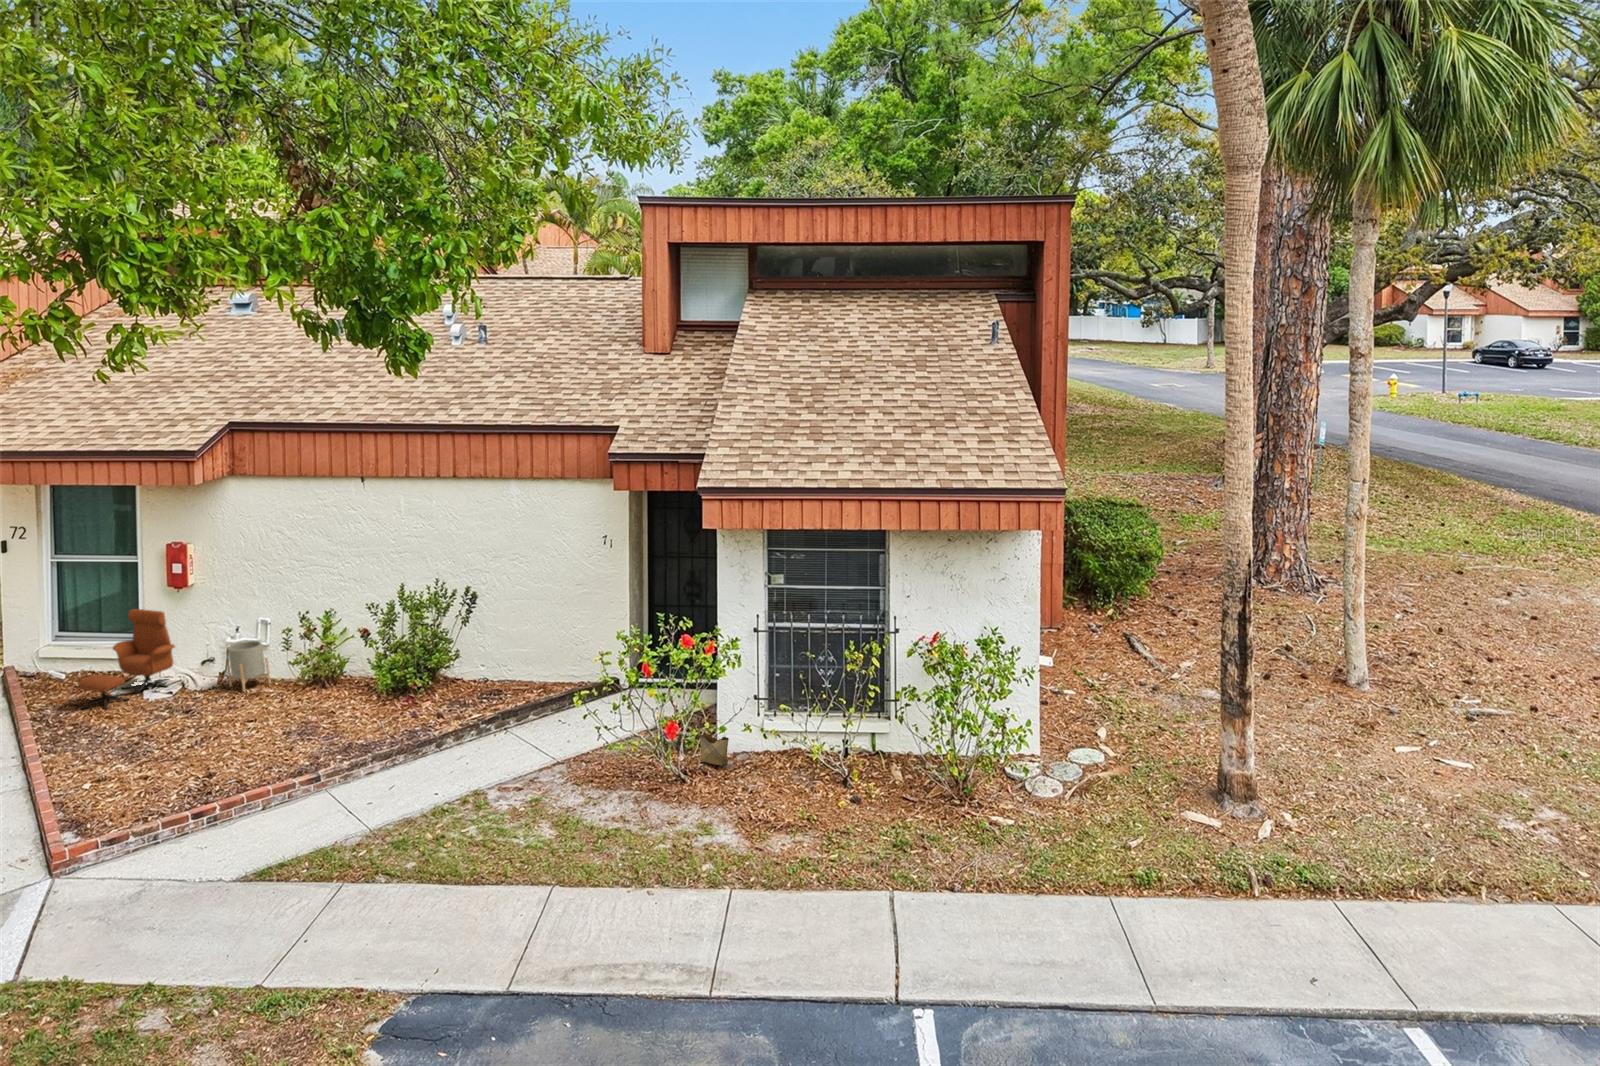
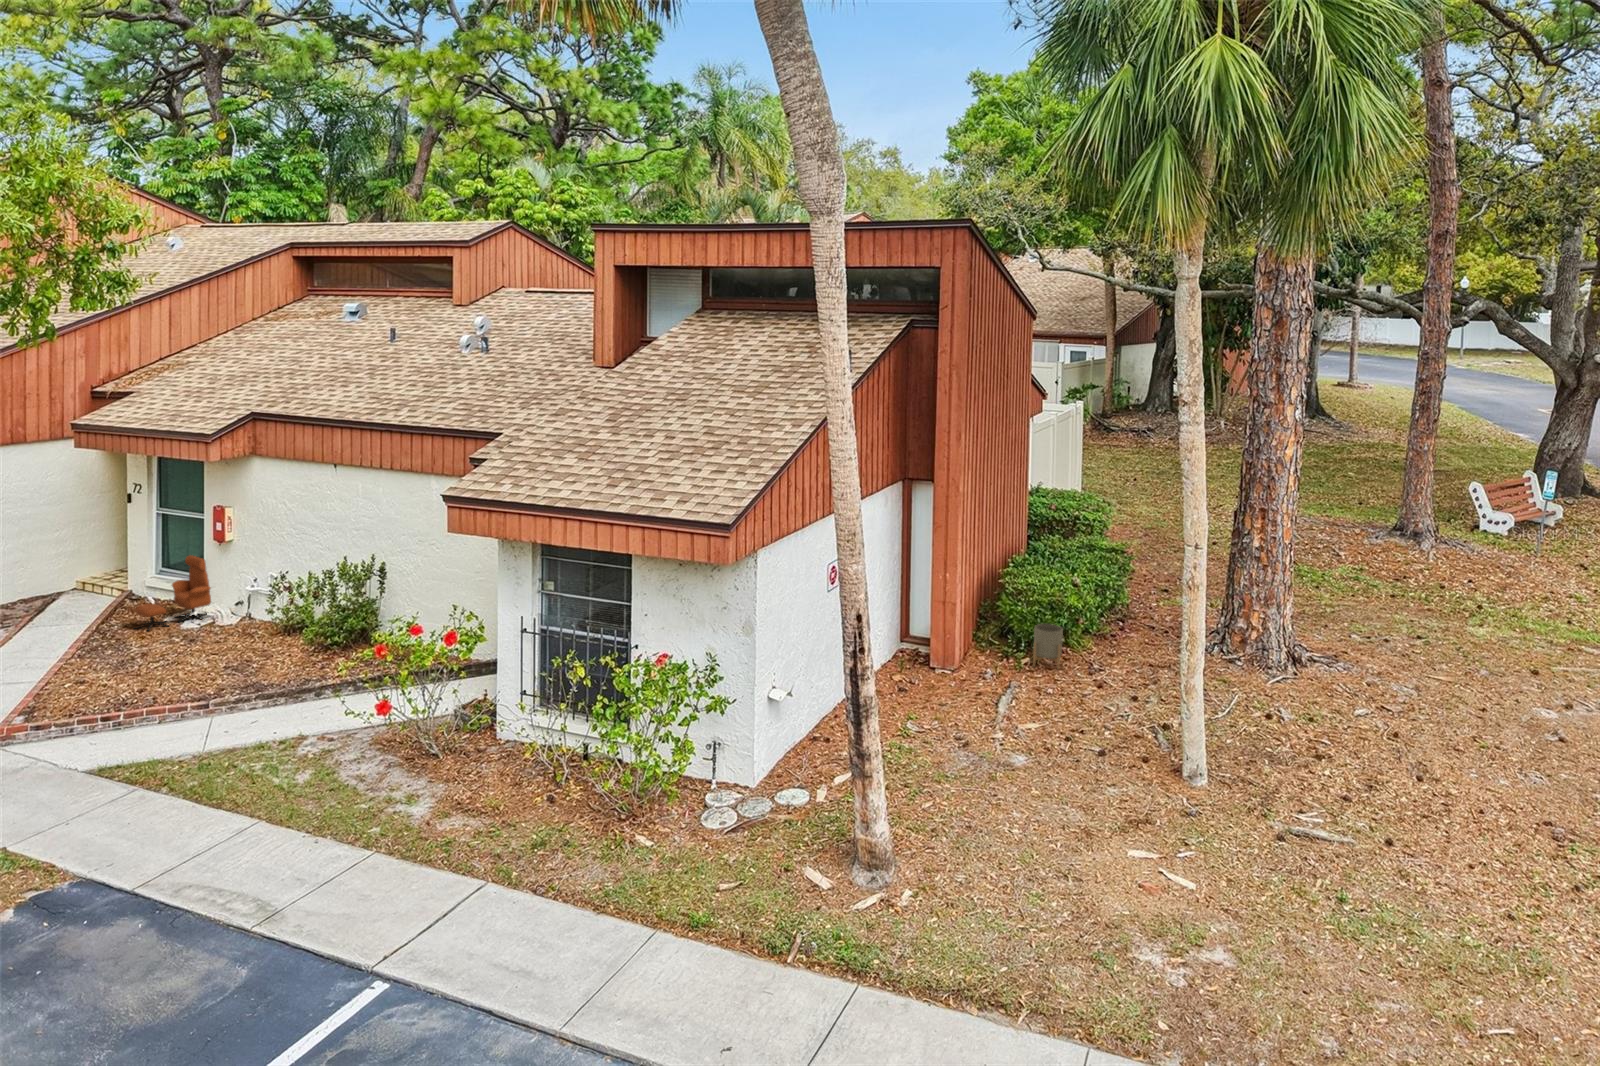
planter: present [226,641,271,692] -> present [1033,624,1063,669]
woven basket: present [699,720,729,766] -> none [484,707,505,748]

